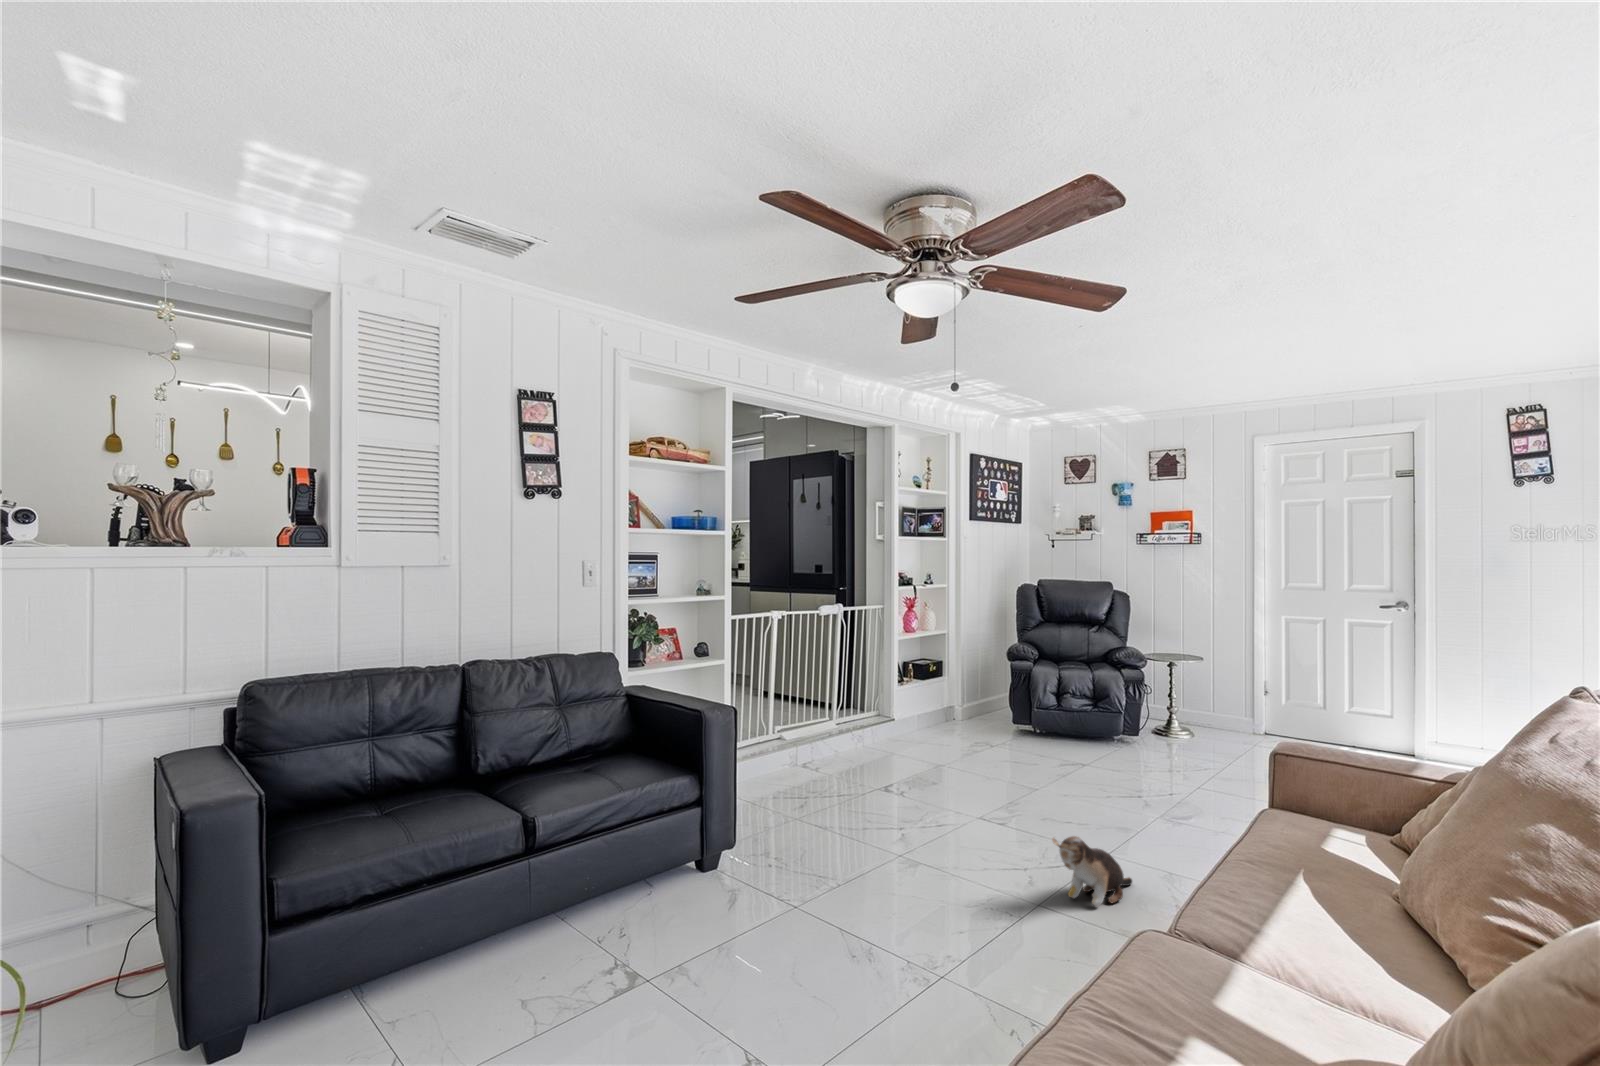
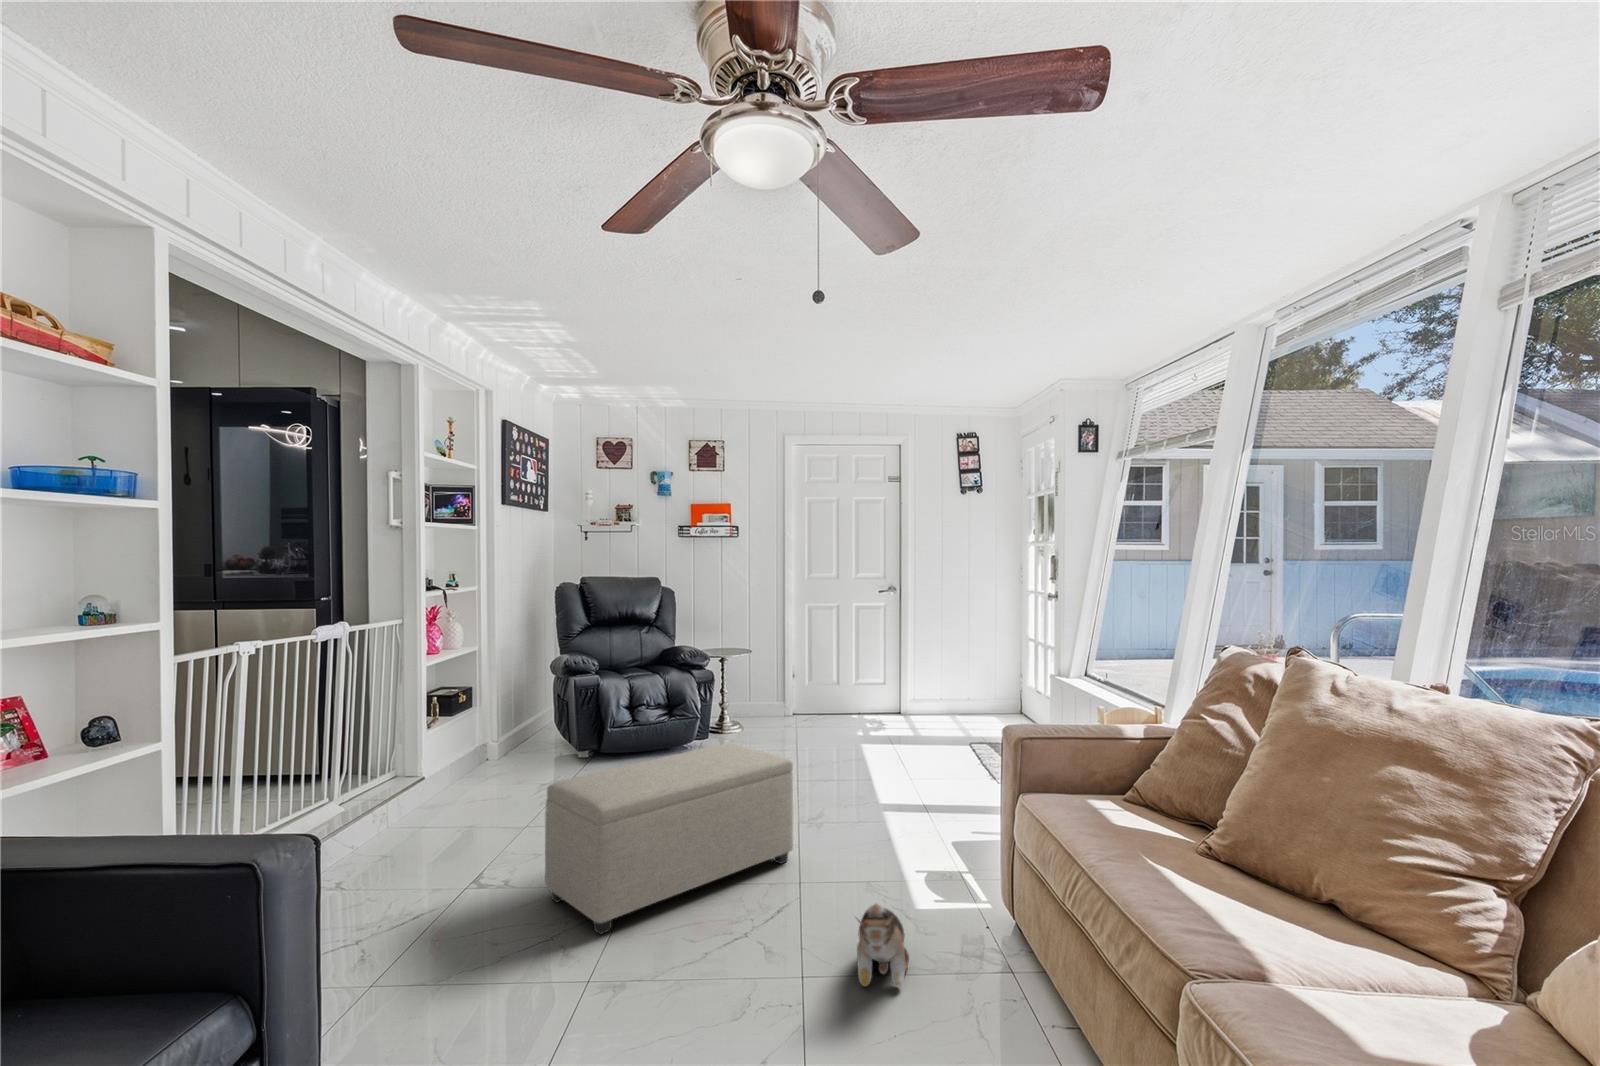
ottoman: none [919,720,1114,826] -> present [545,743,793,934]

